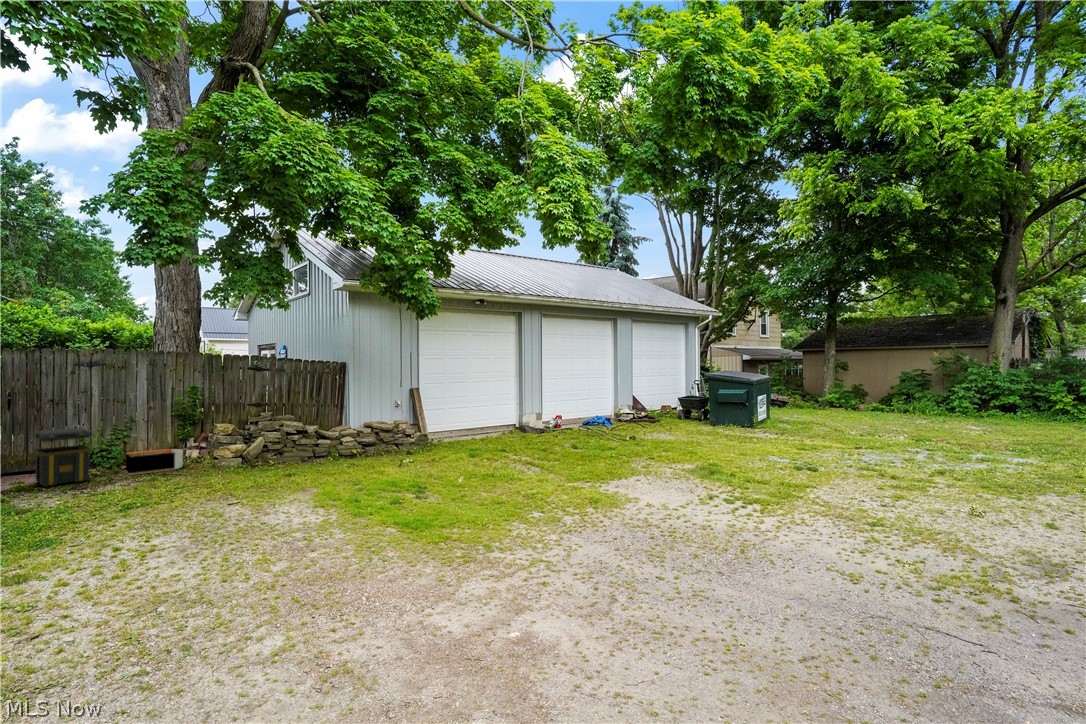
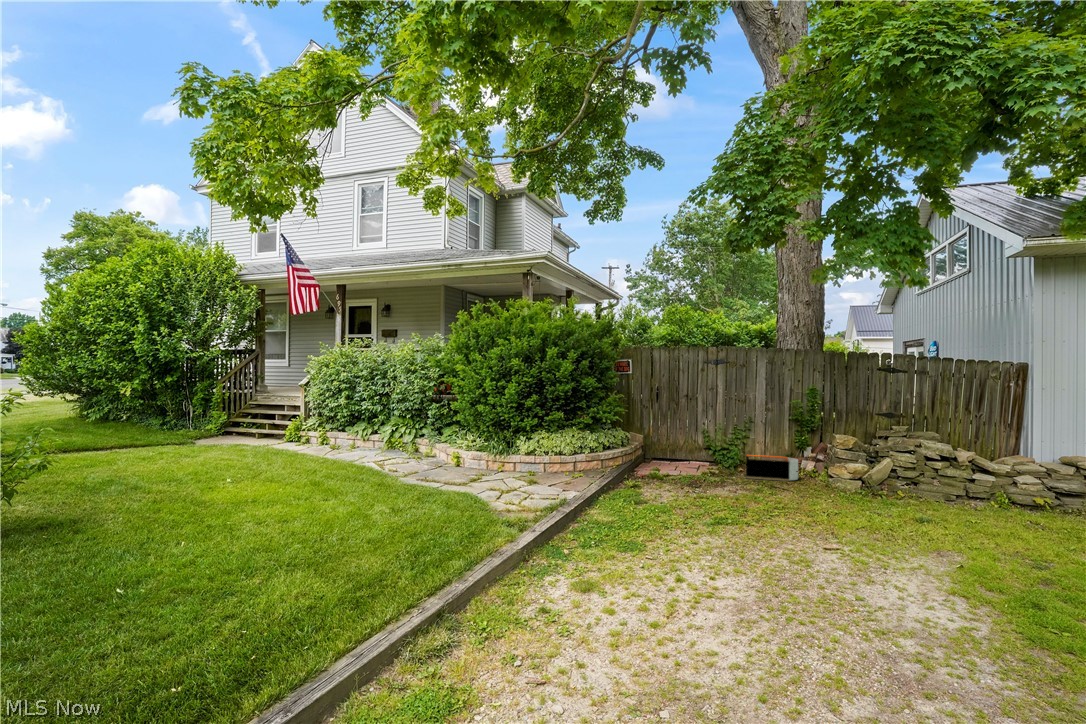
toolbox: present [35,428,91,486] -> none [678,423,716,477]

